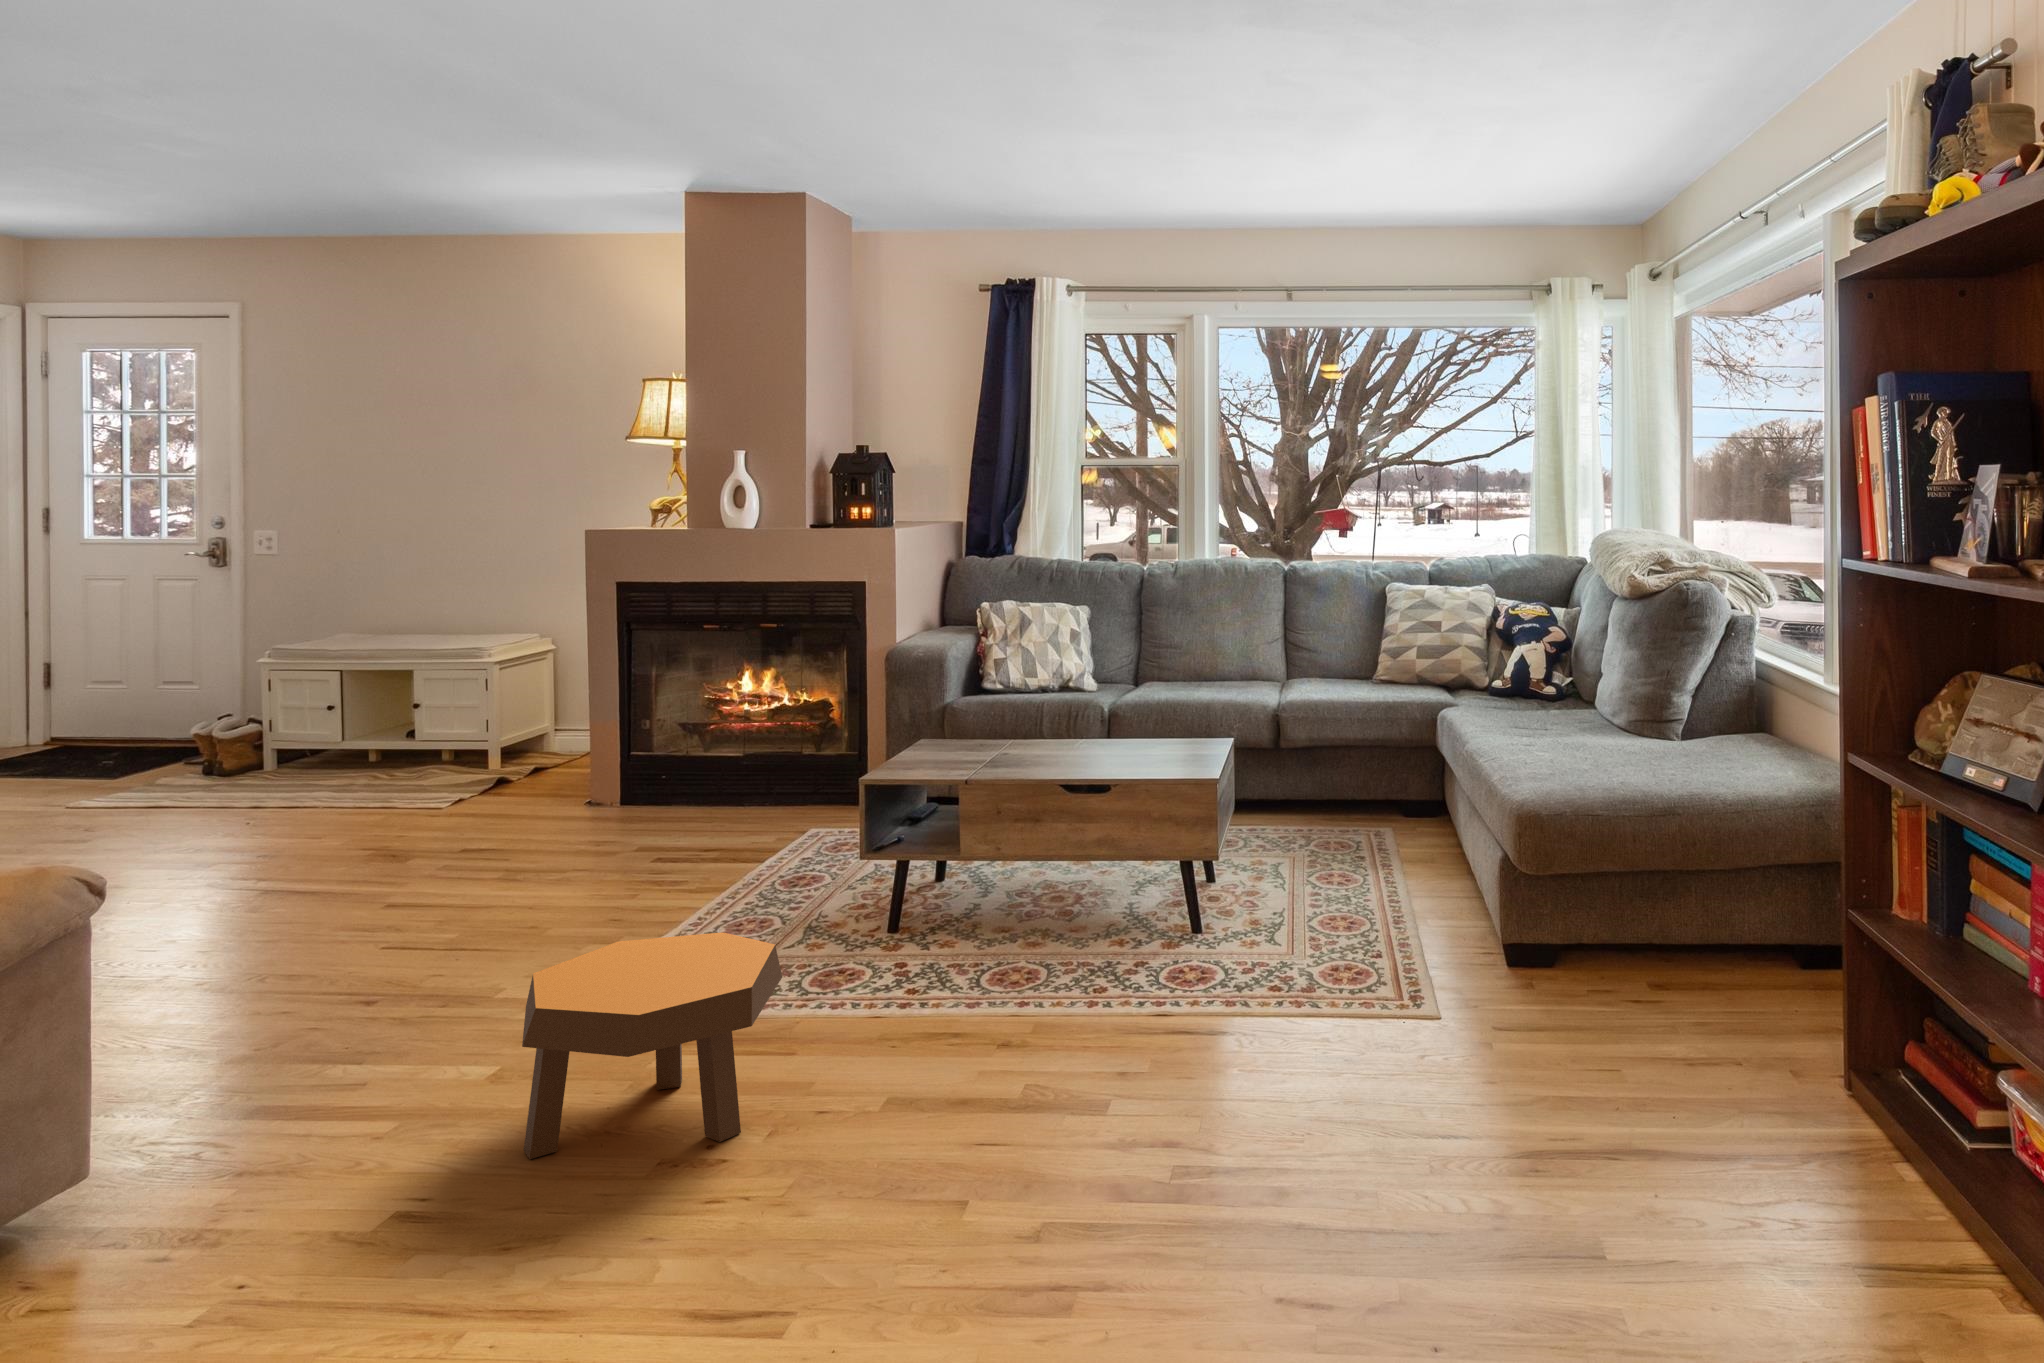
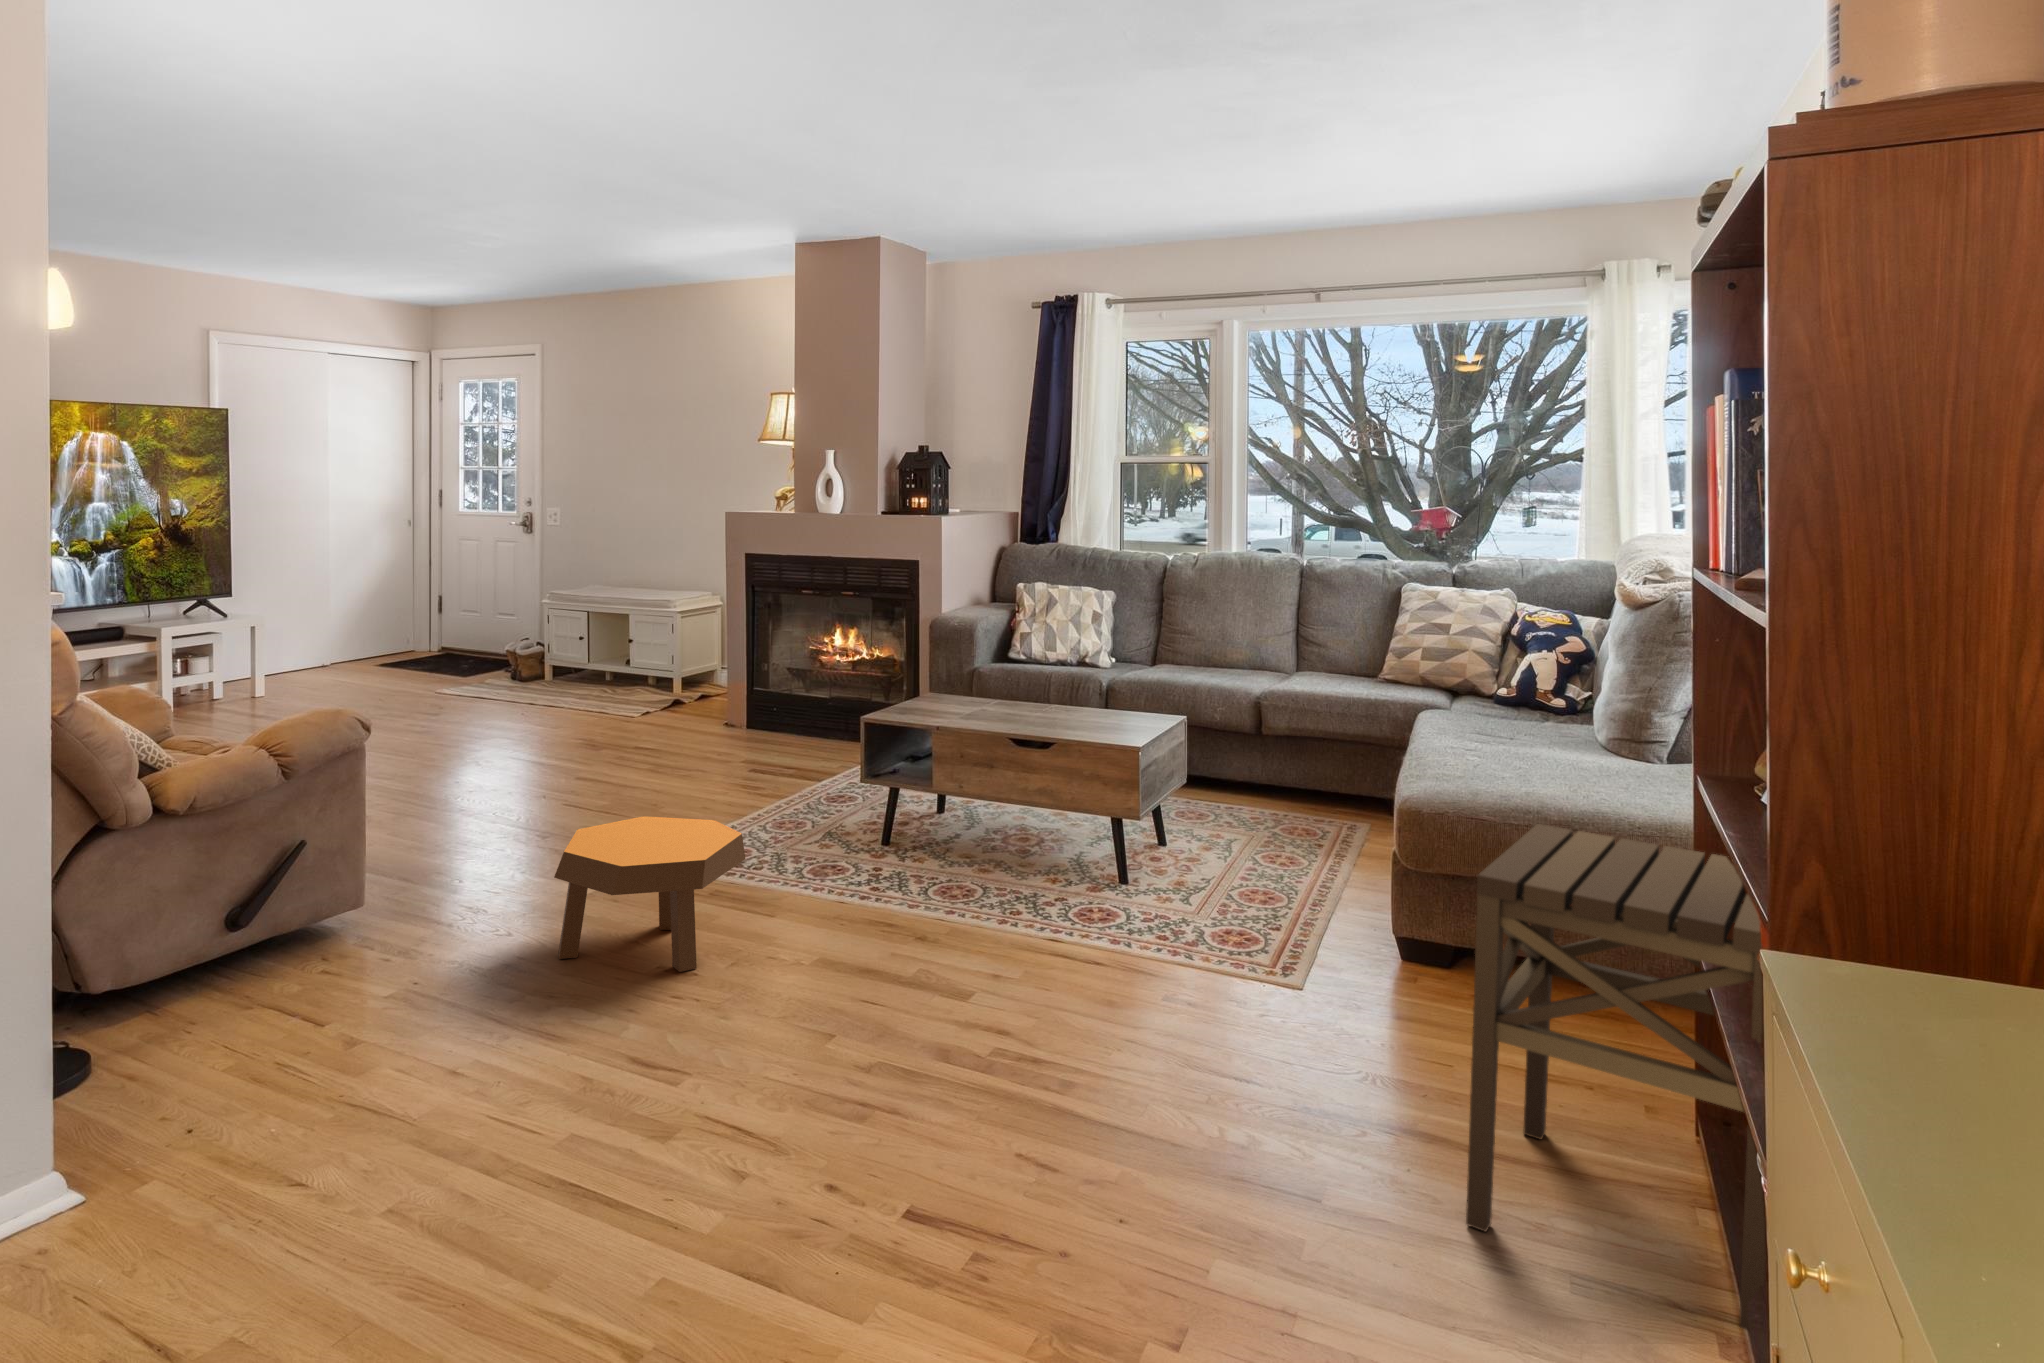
side table: none [1725,814,2036,1278] -> present [1466,824,1766,1330]

